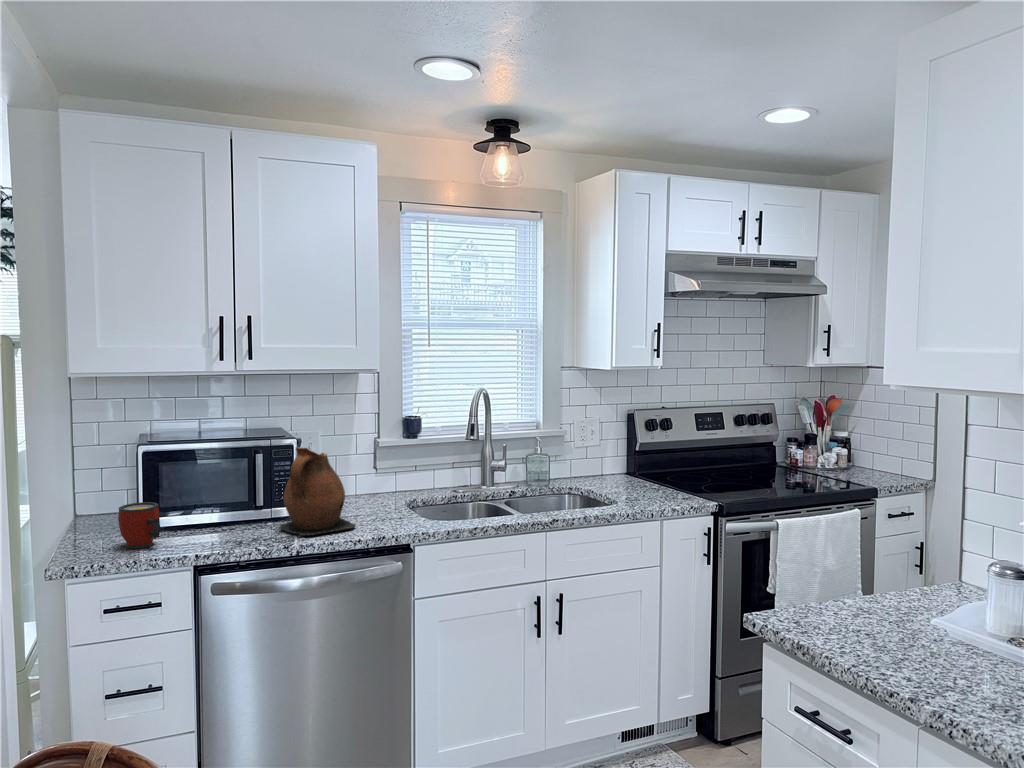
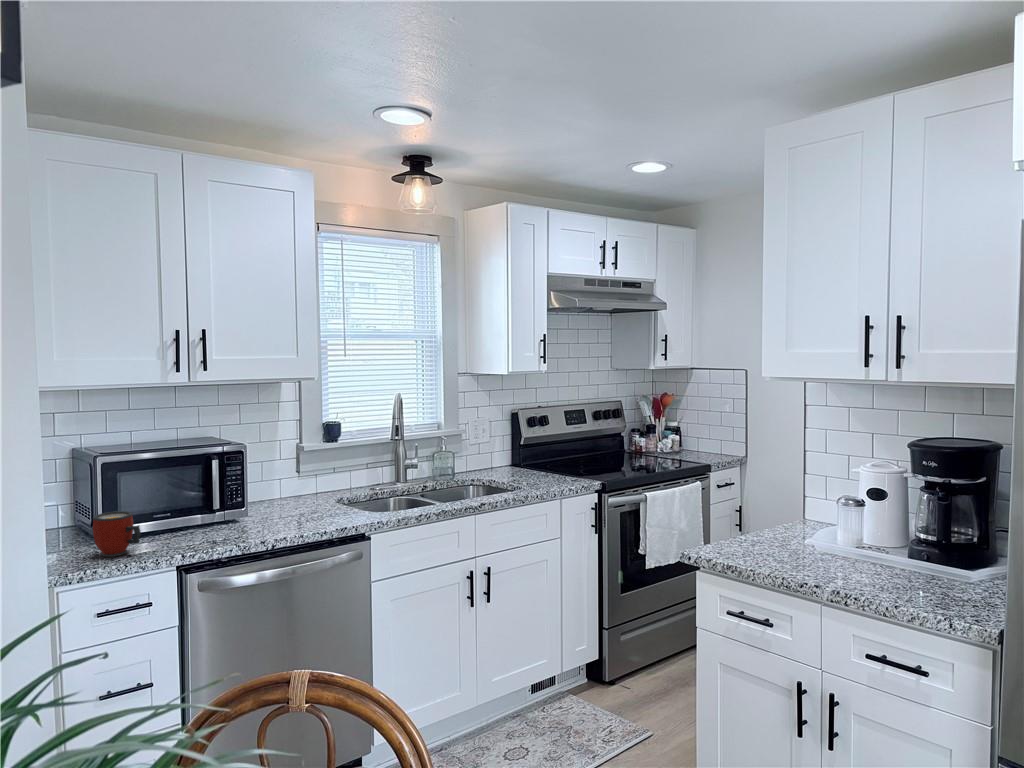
ceramic pitcher: present [280,447,355,536] -> none [237,451,315,533]

